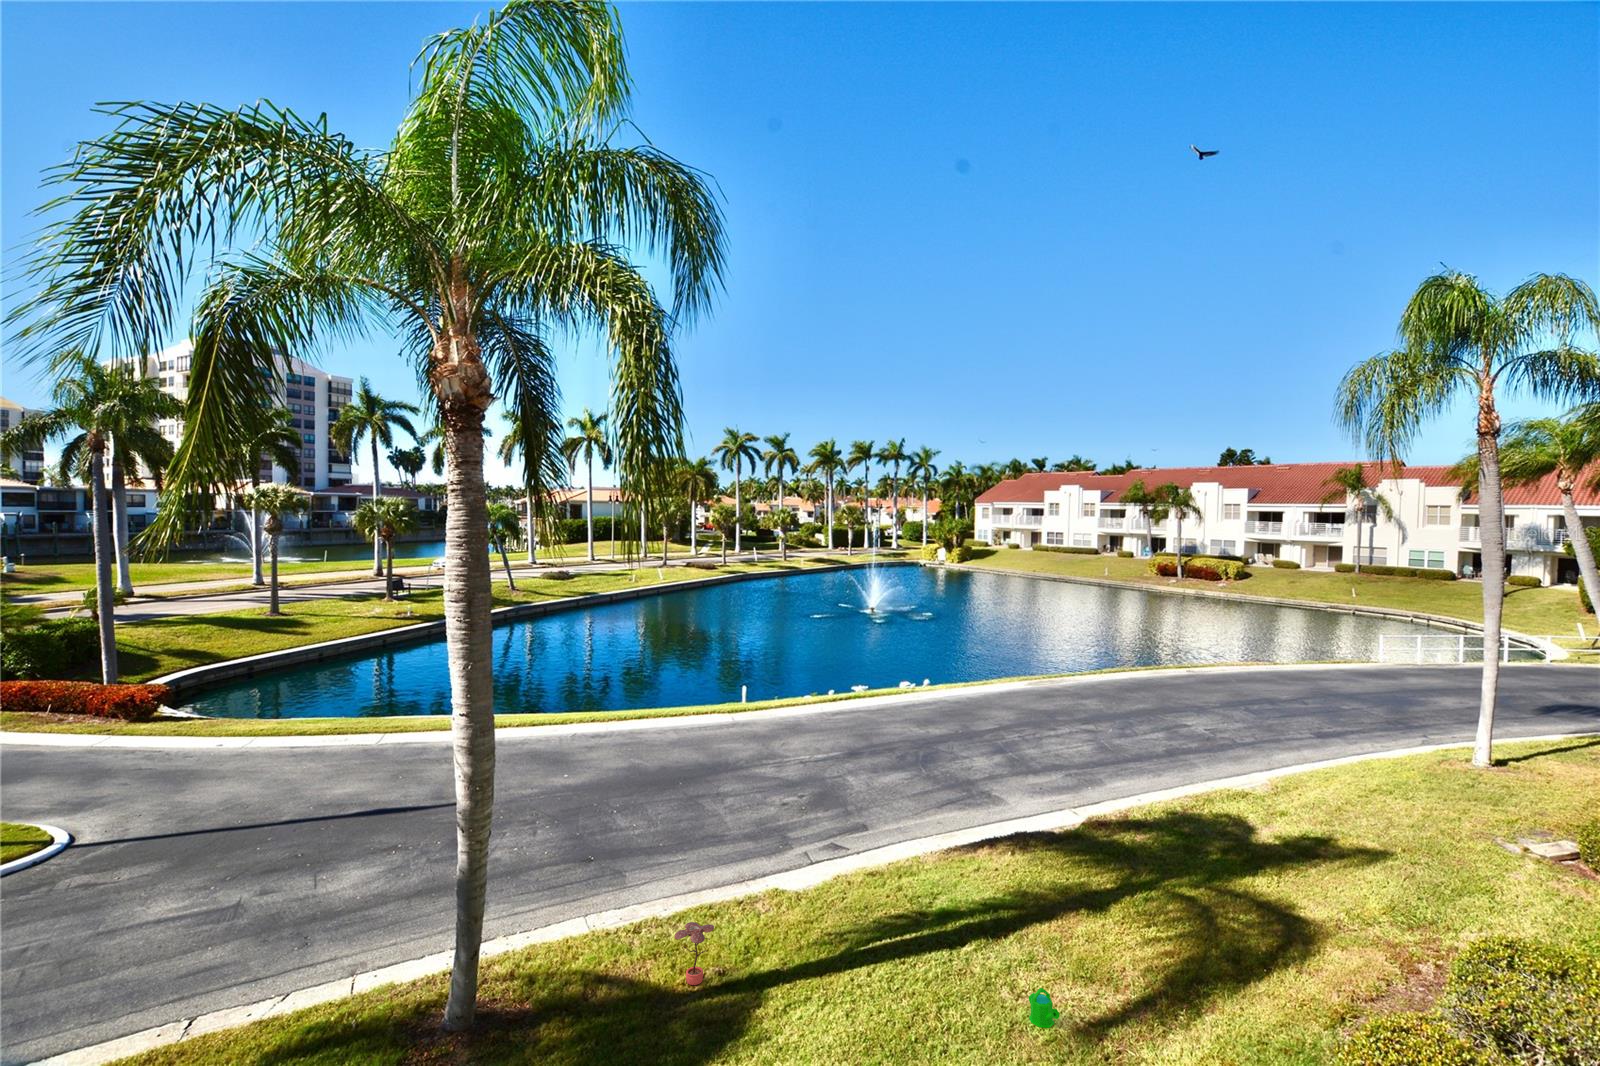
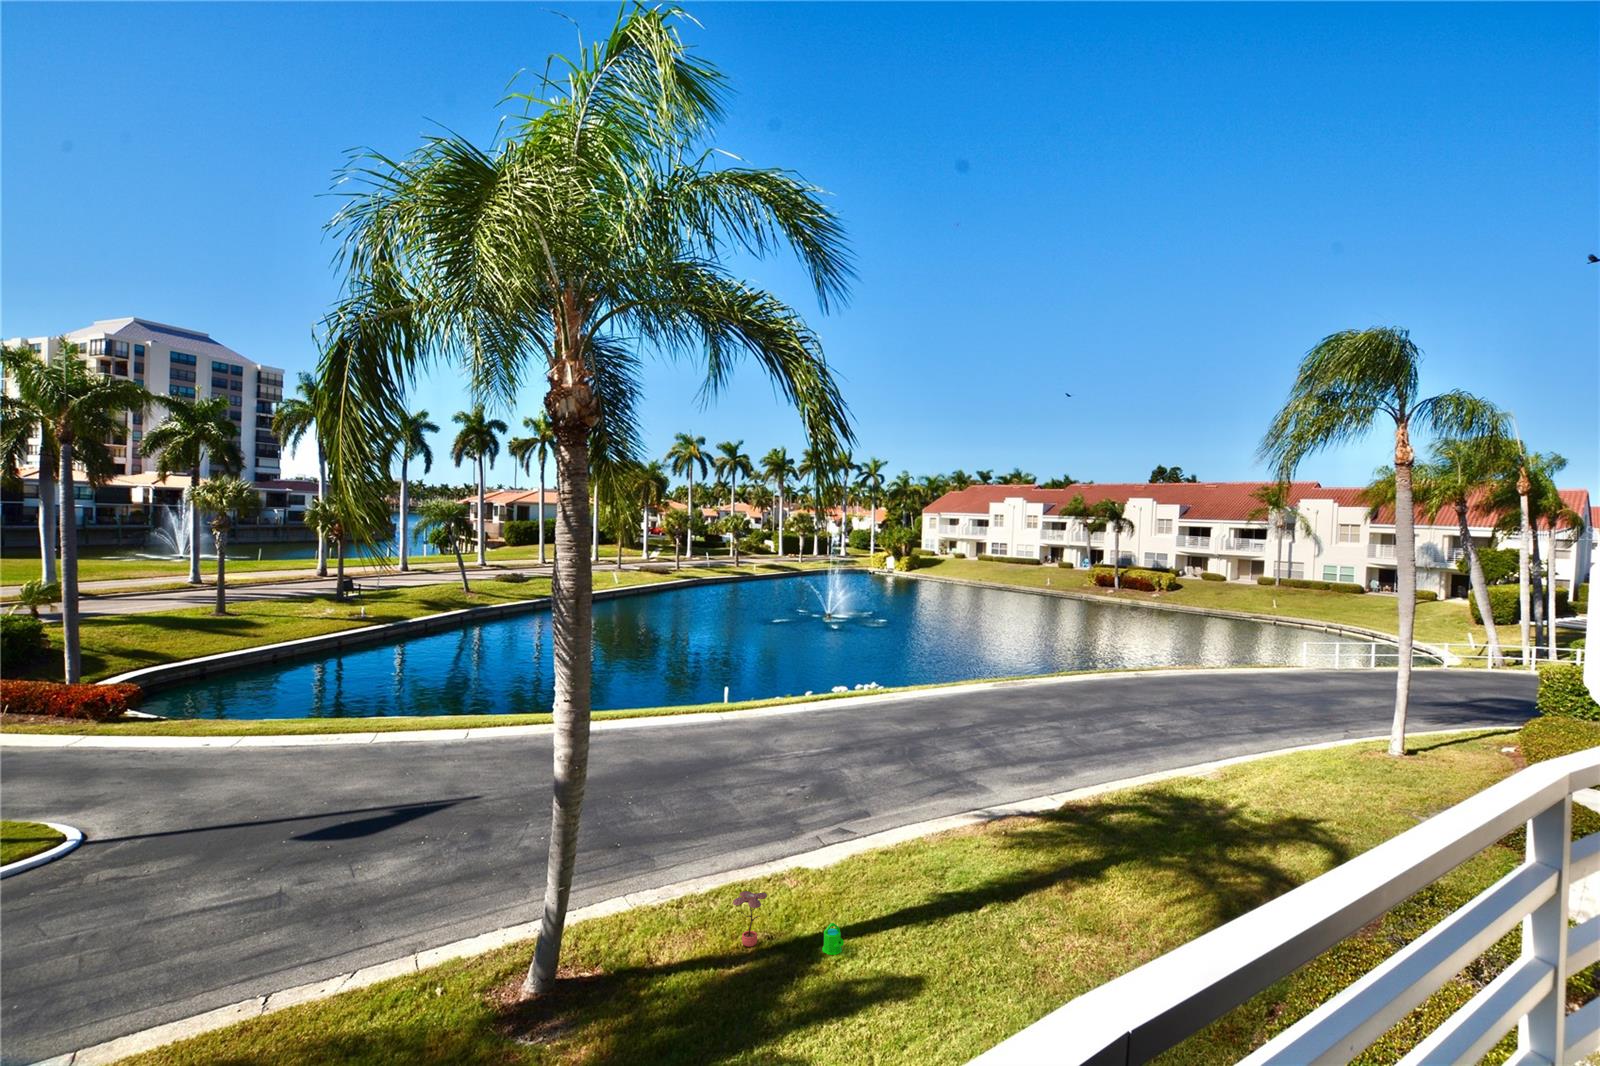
watering can: present [1029,988,1059,1028] -> present [822,923,844,955]

